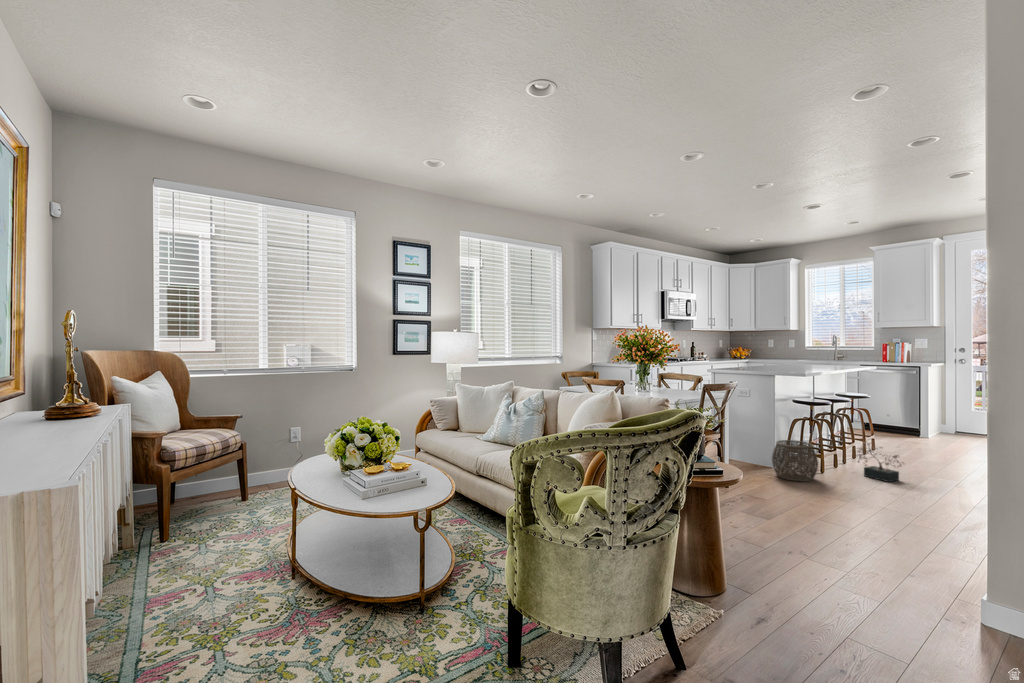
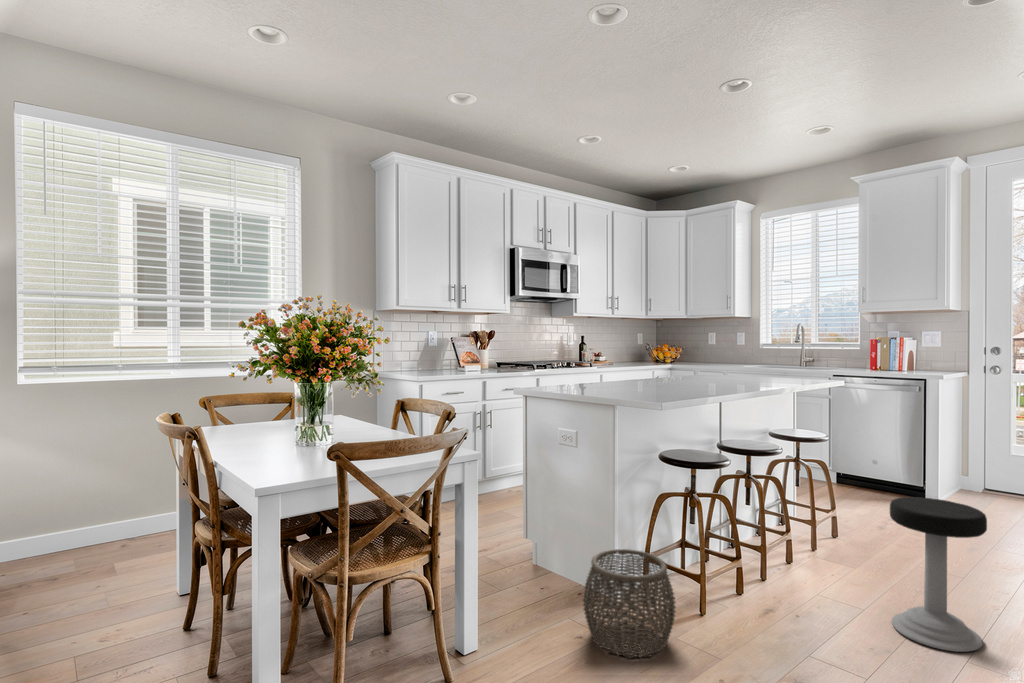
stool: none [912,418,959,482] -> present [890,497,987,652]
decorative plant: present [858,442,901,482] -> none [766,551,868,656]

